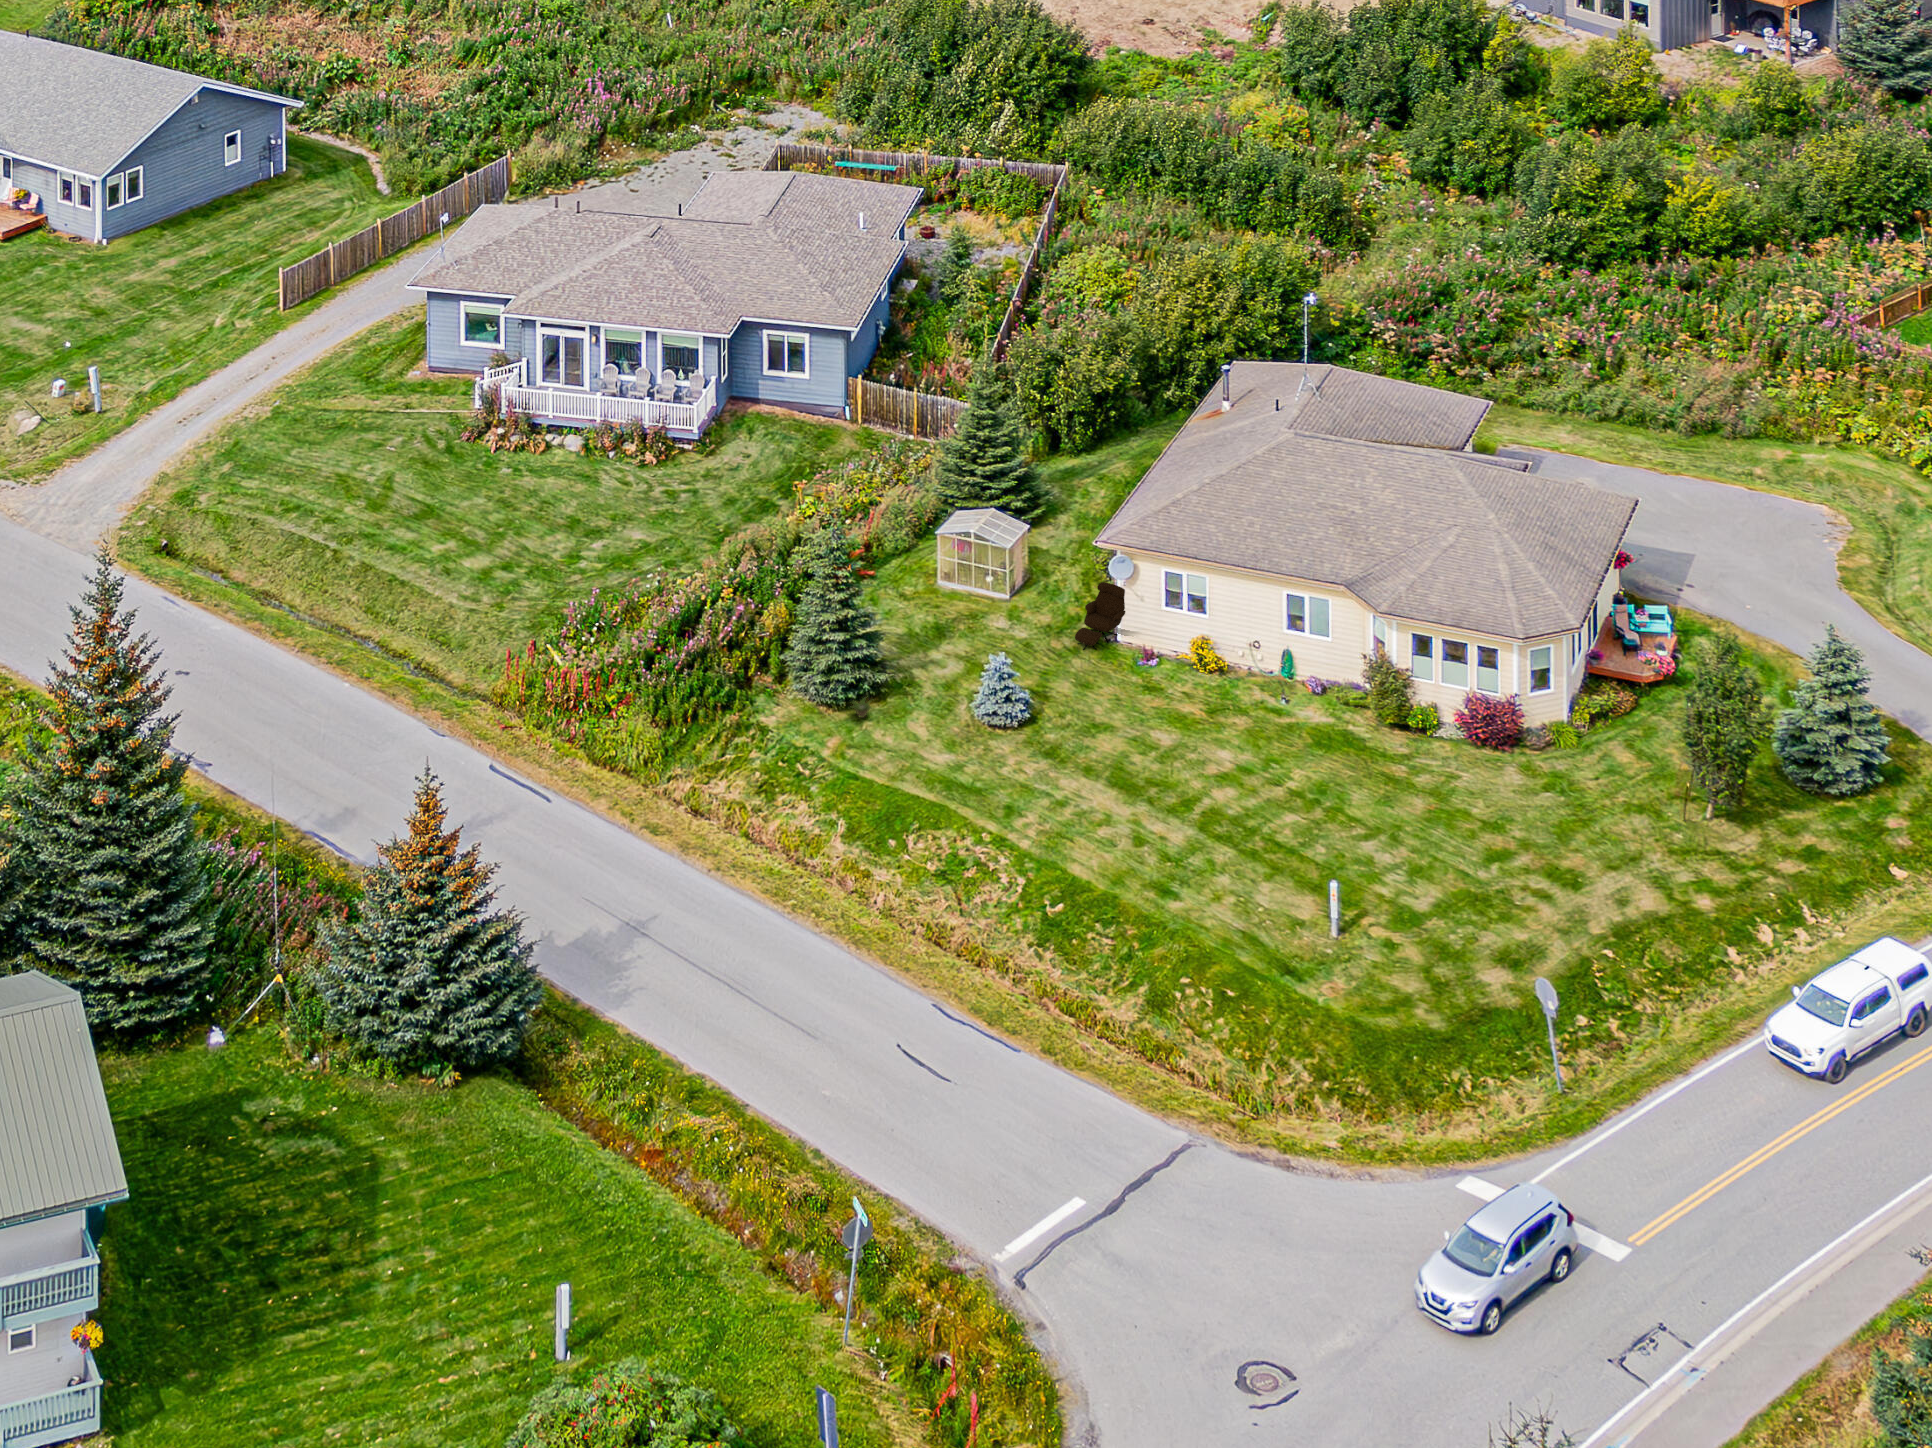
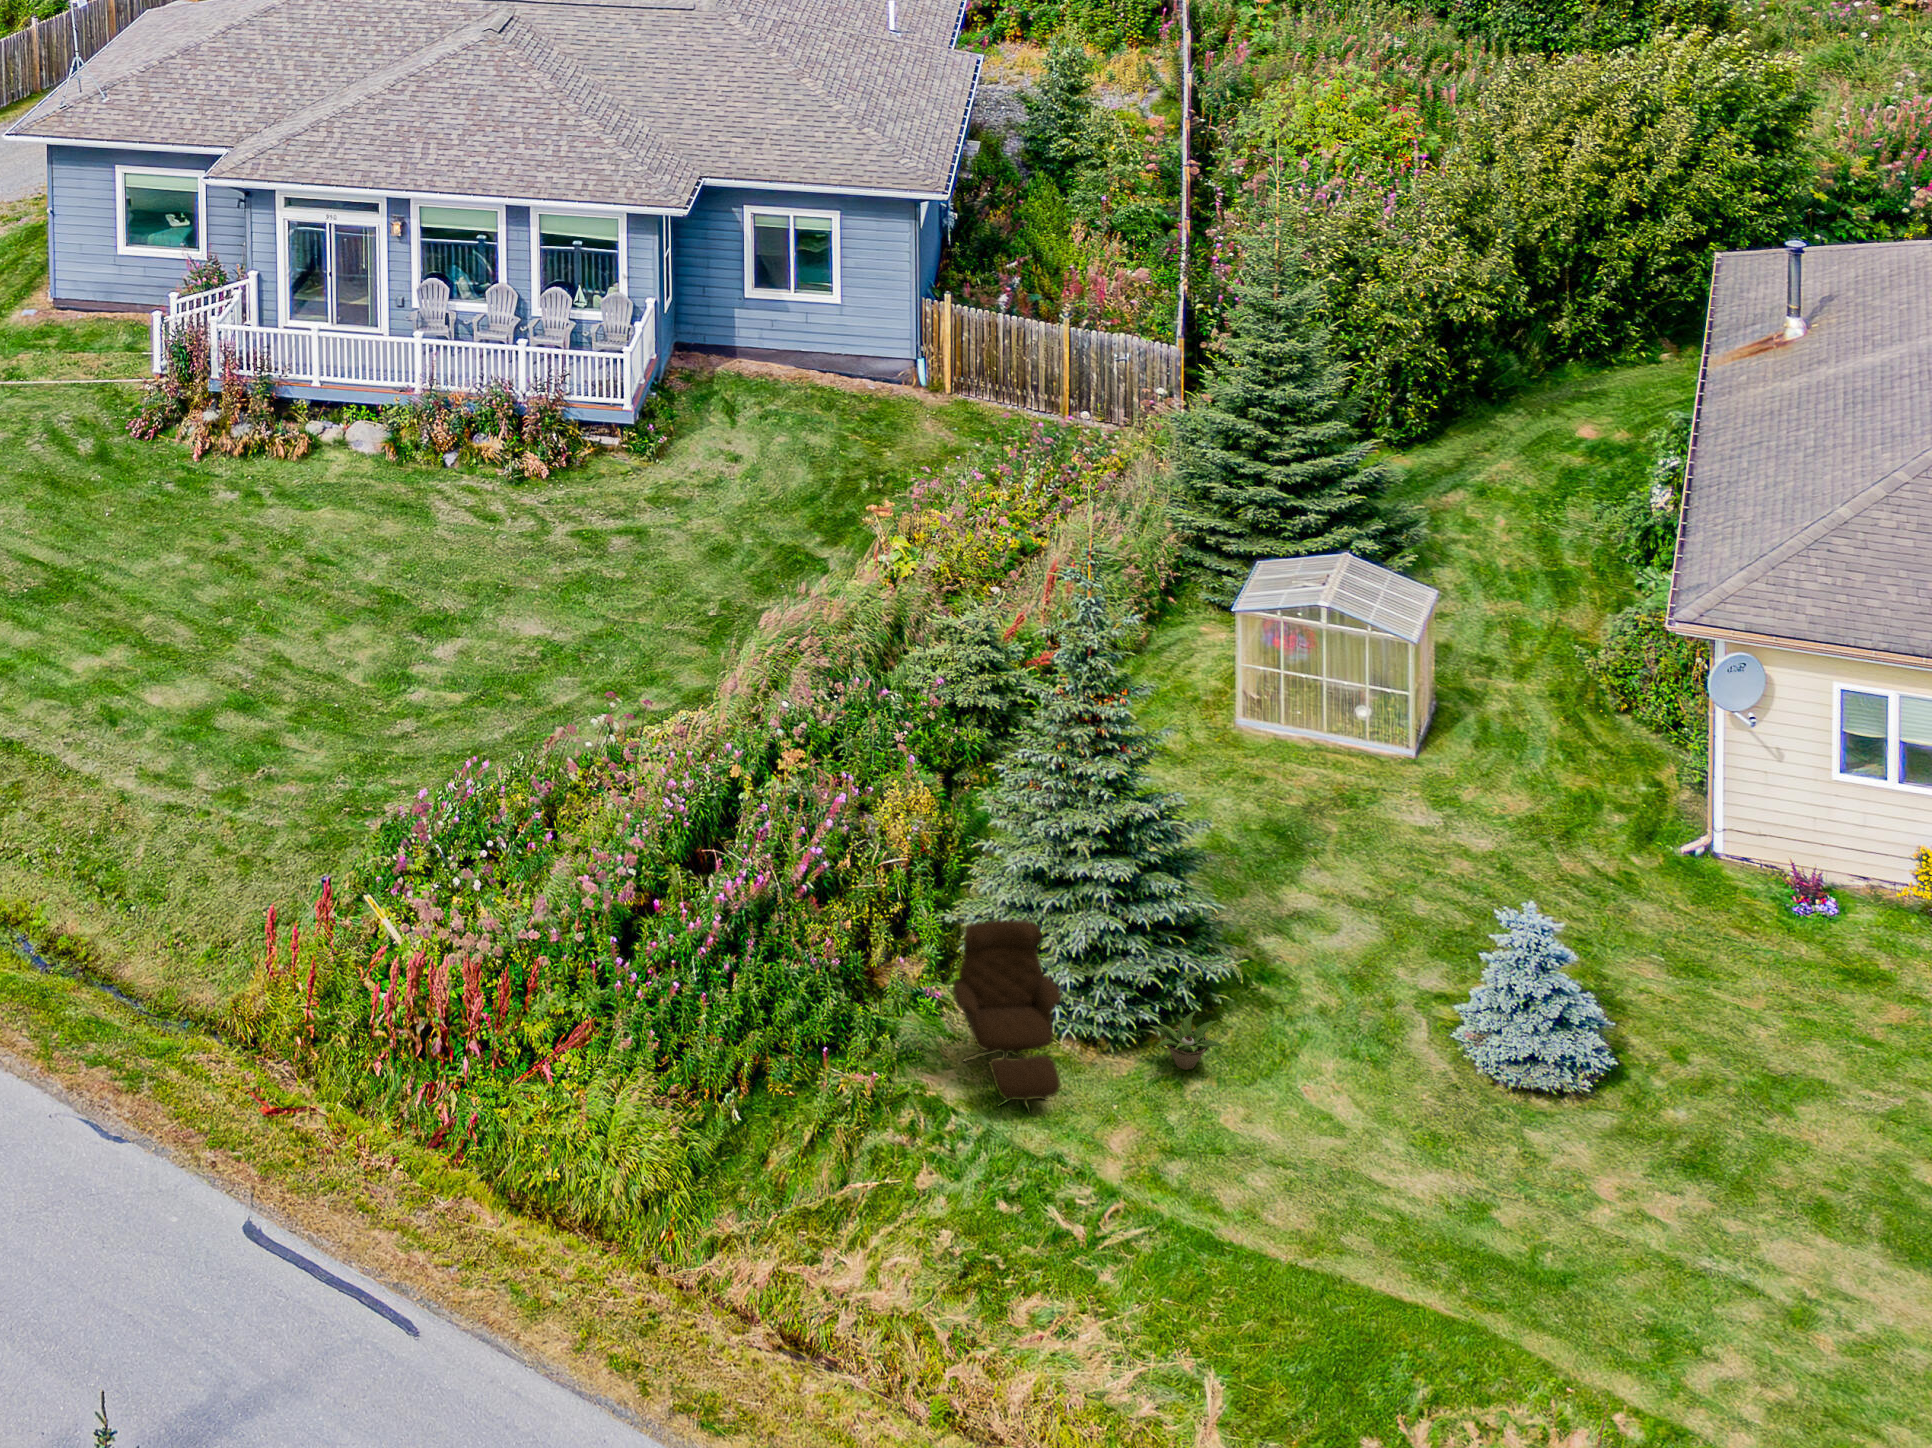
lounge chair: present [1075,582,1125,650] -> present [953,920,1062,1113]

